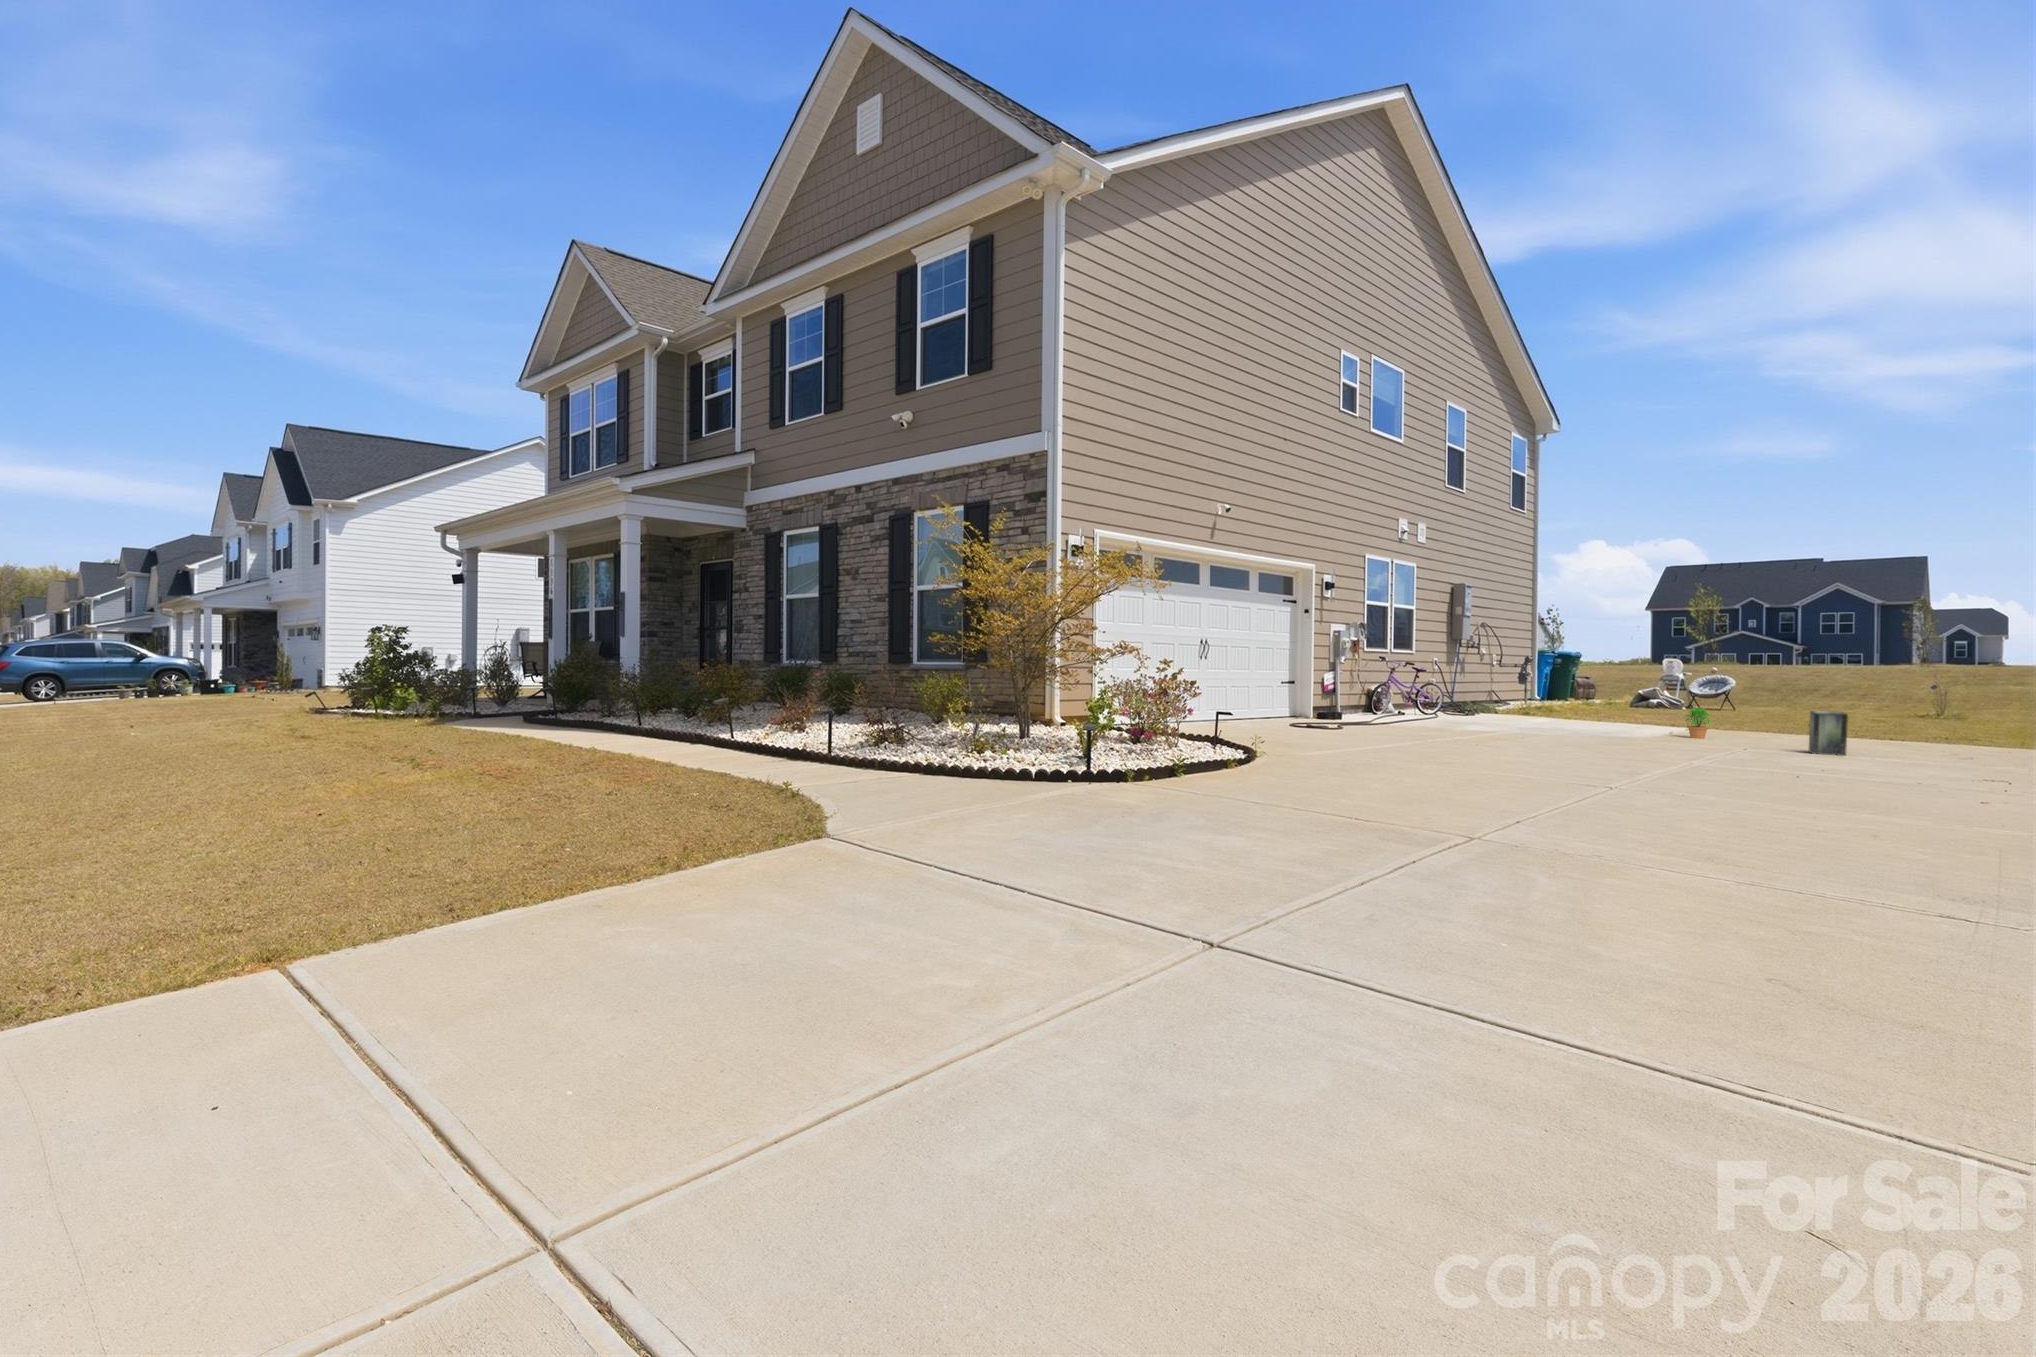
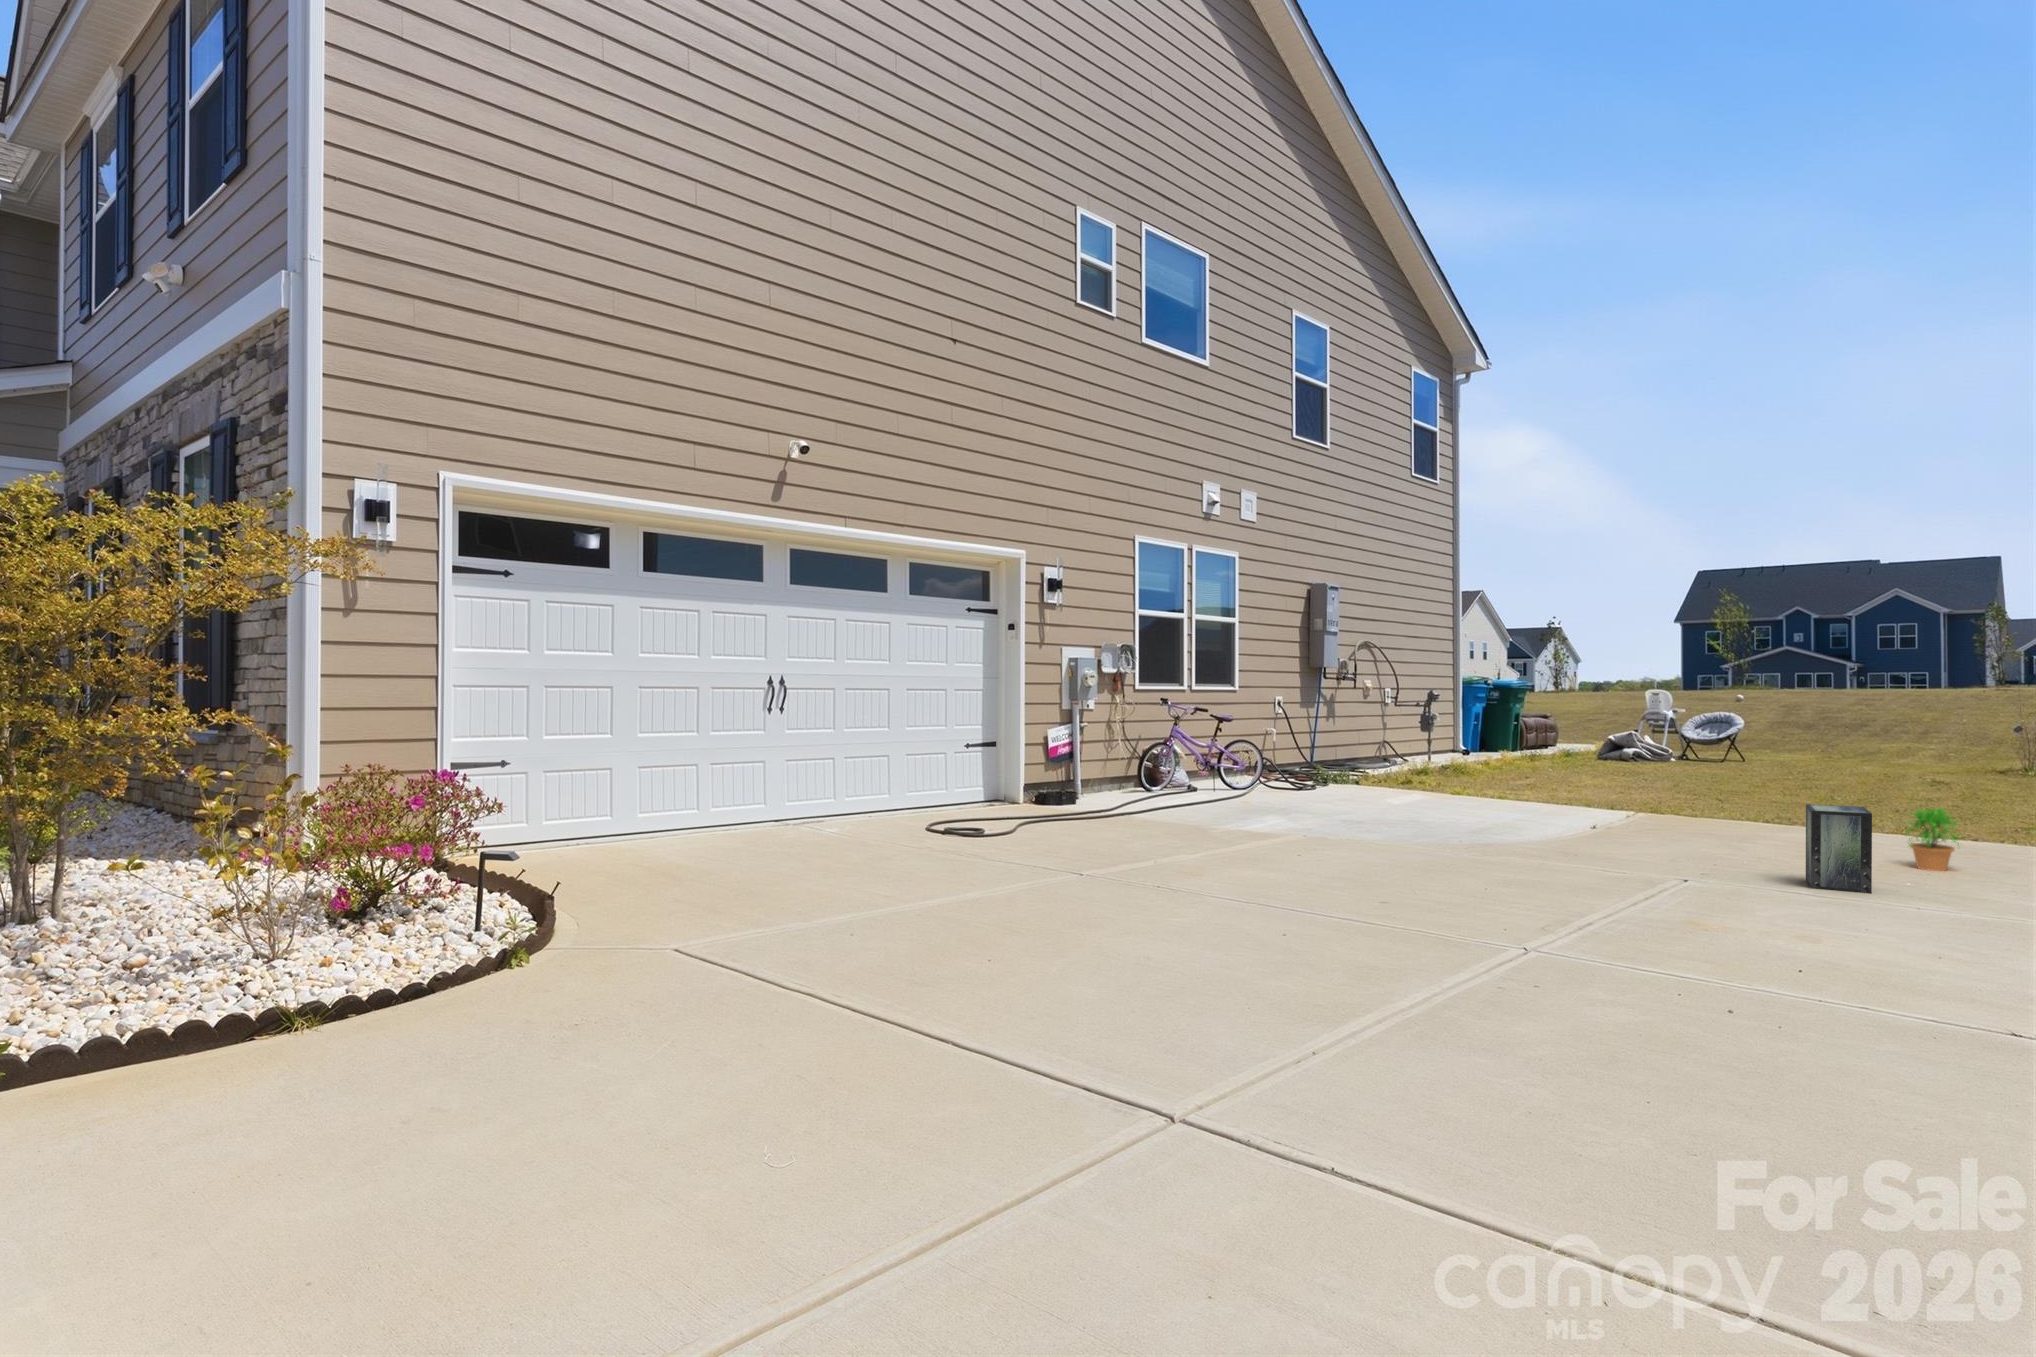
potted plant: present [1686,707,1710,739] -> present [1906,809,1960,871]

